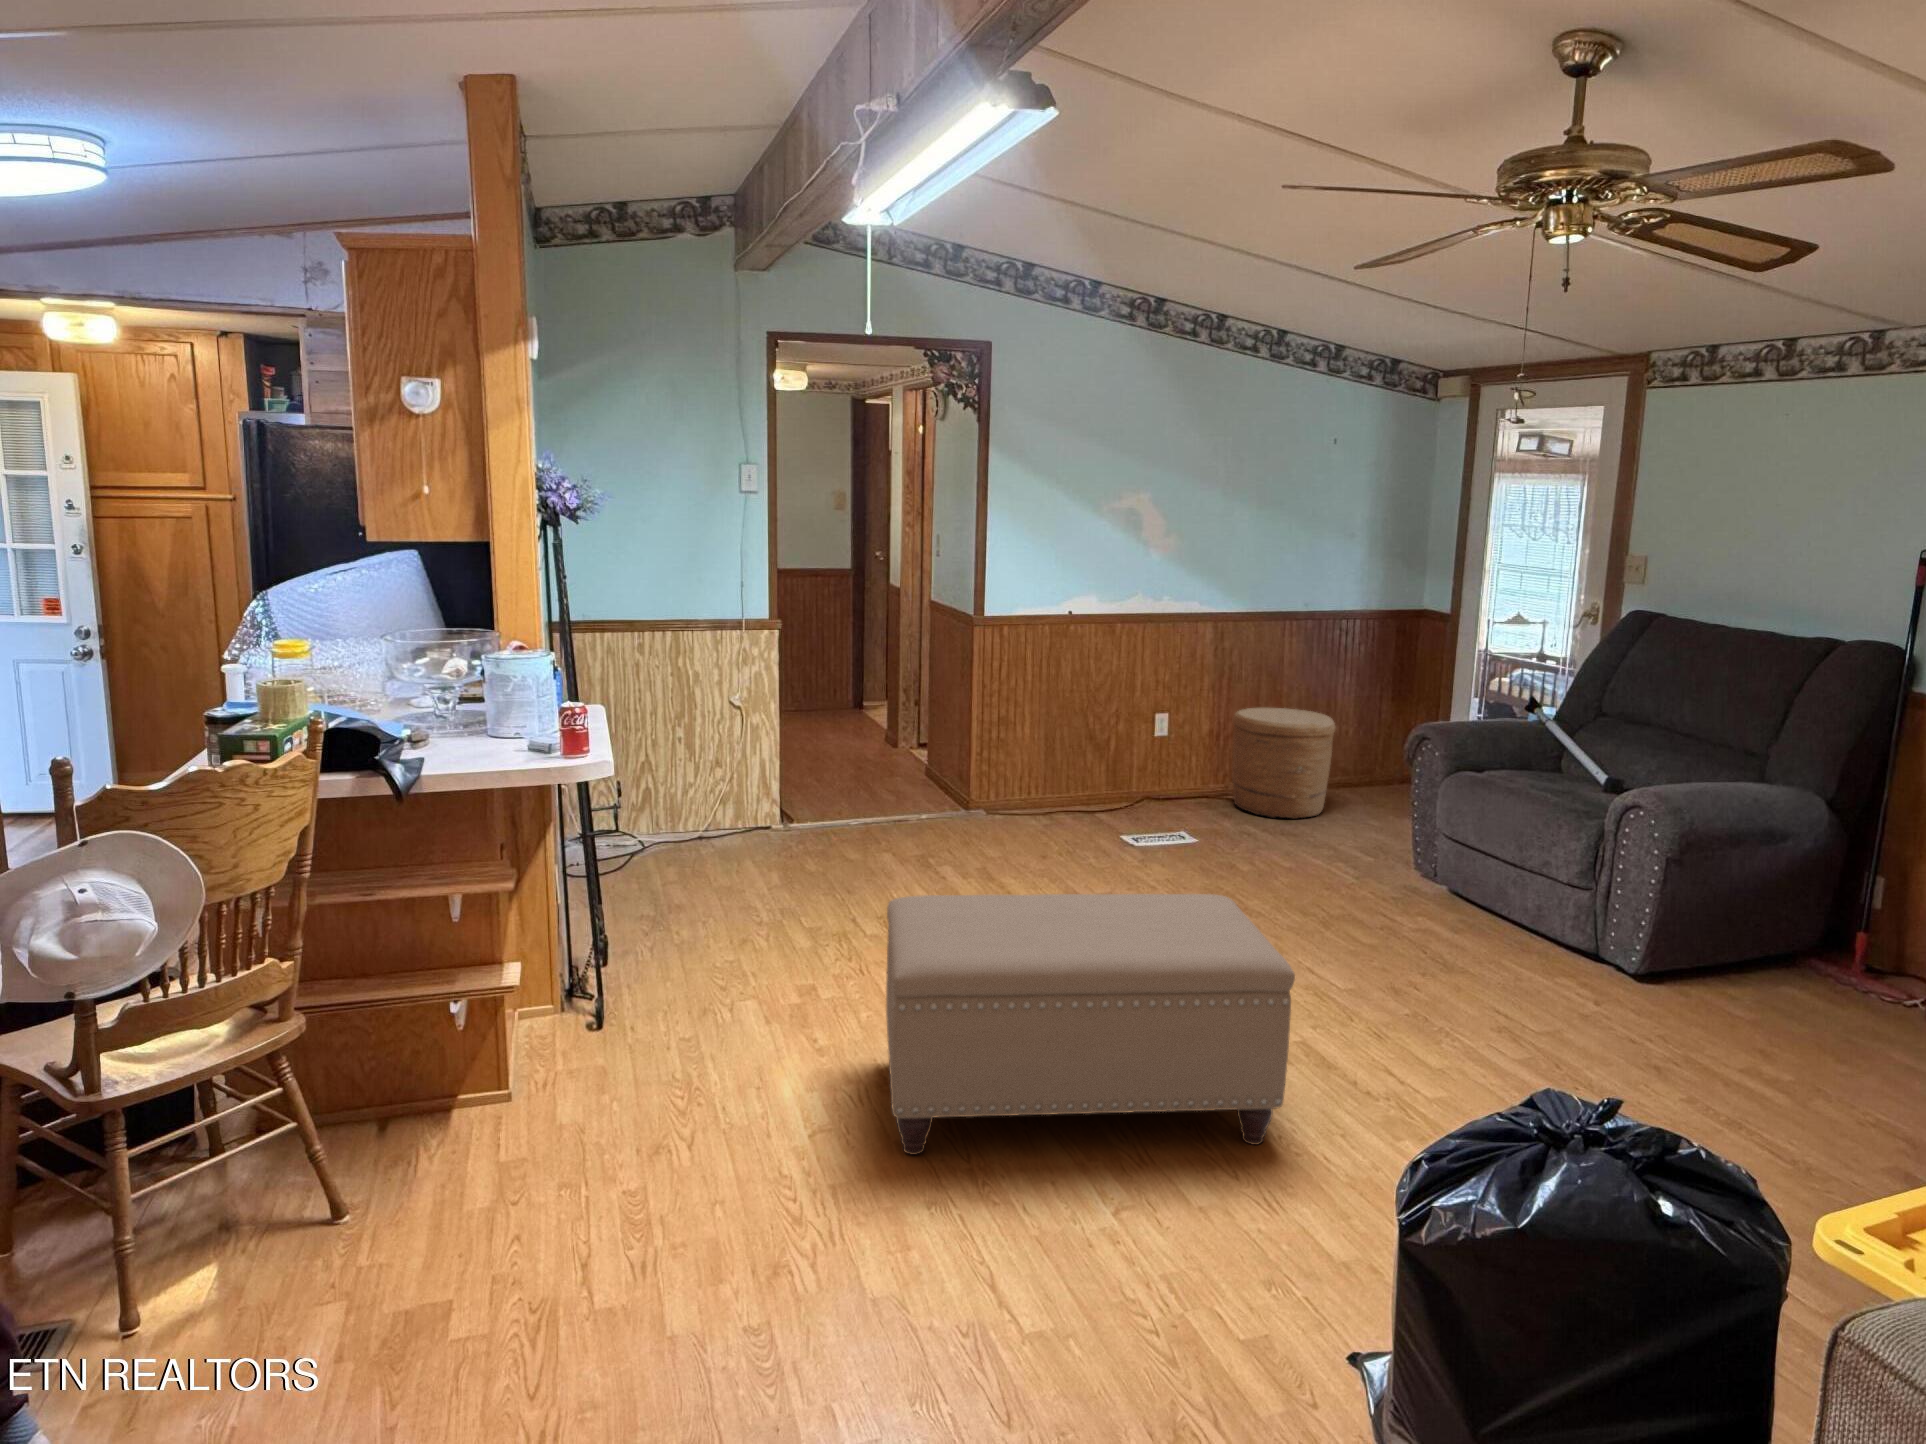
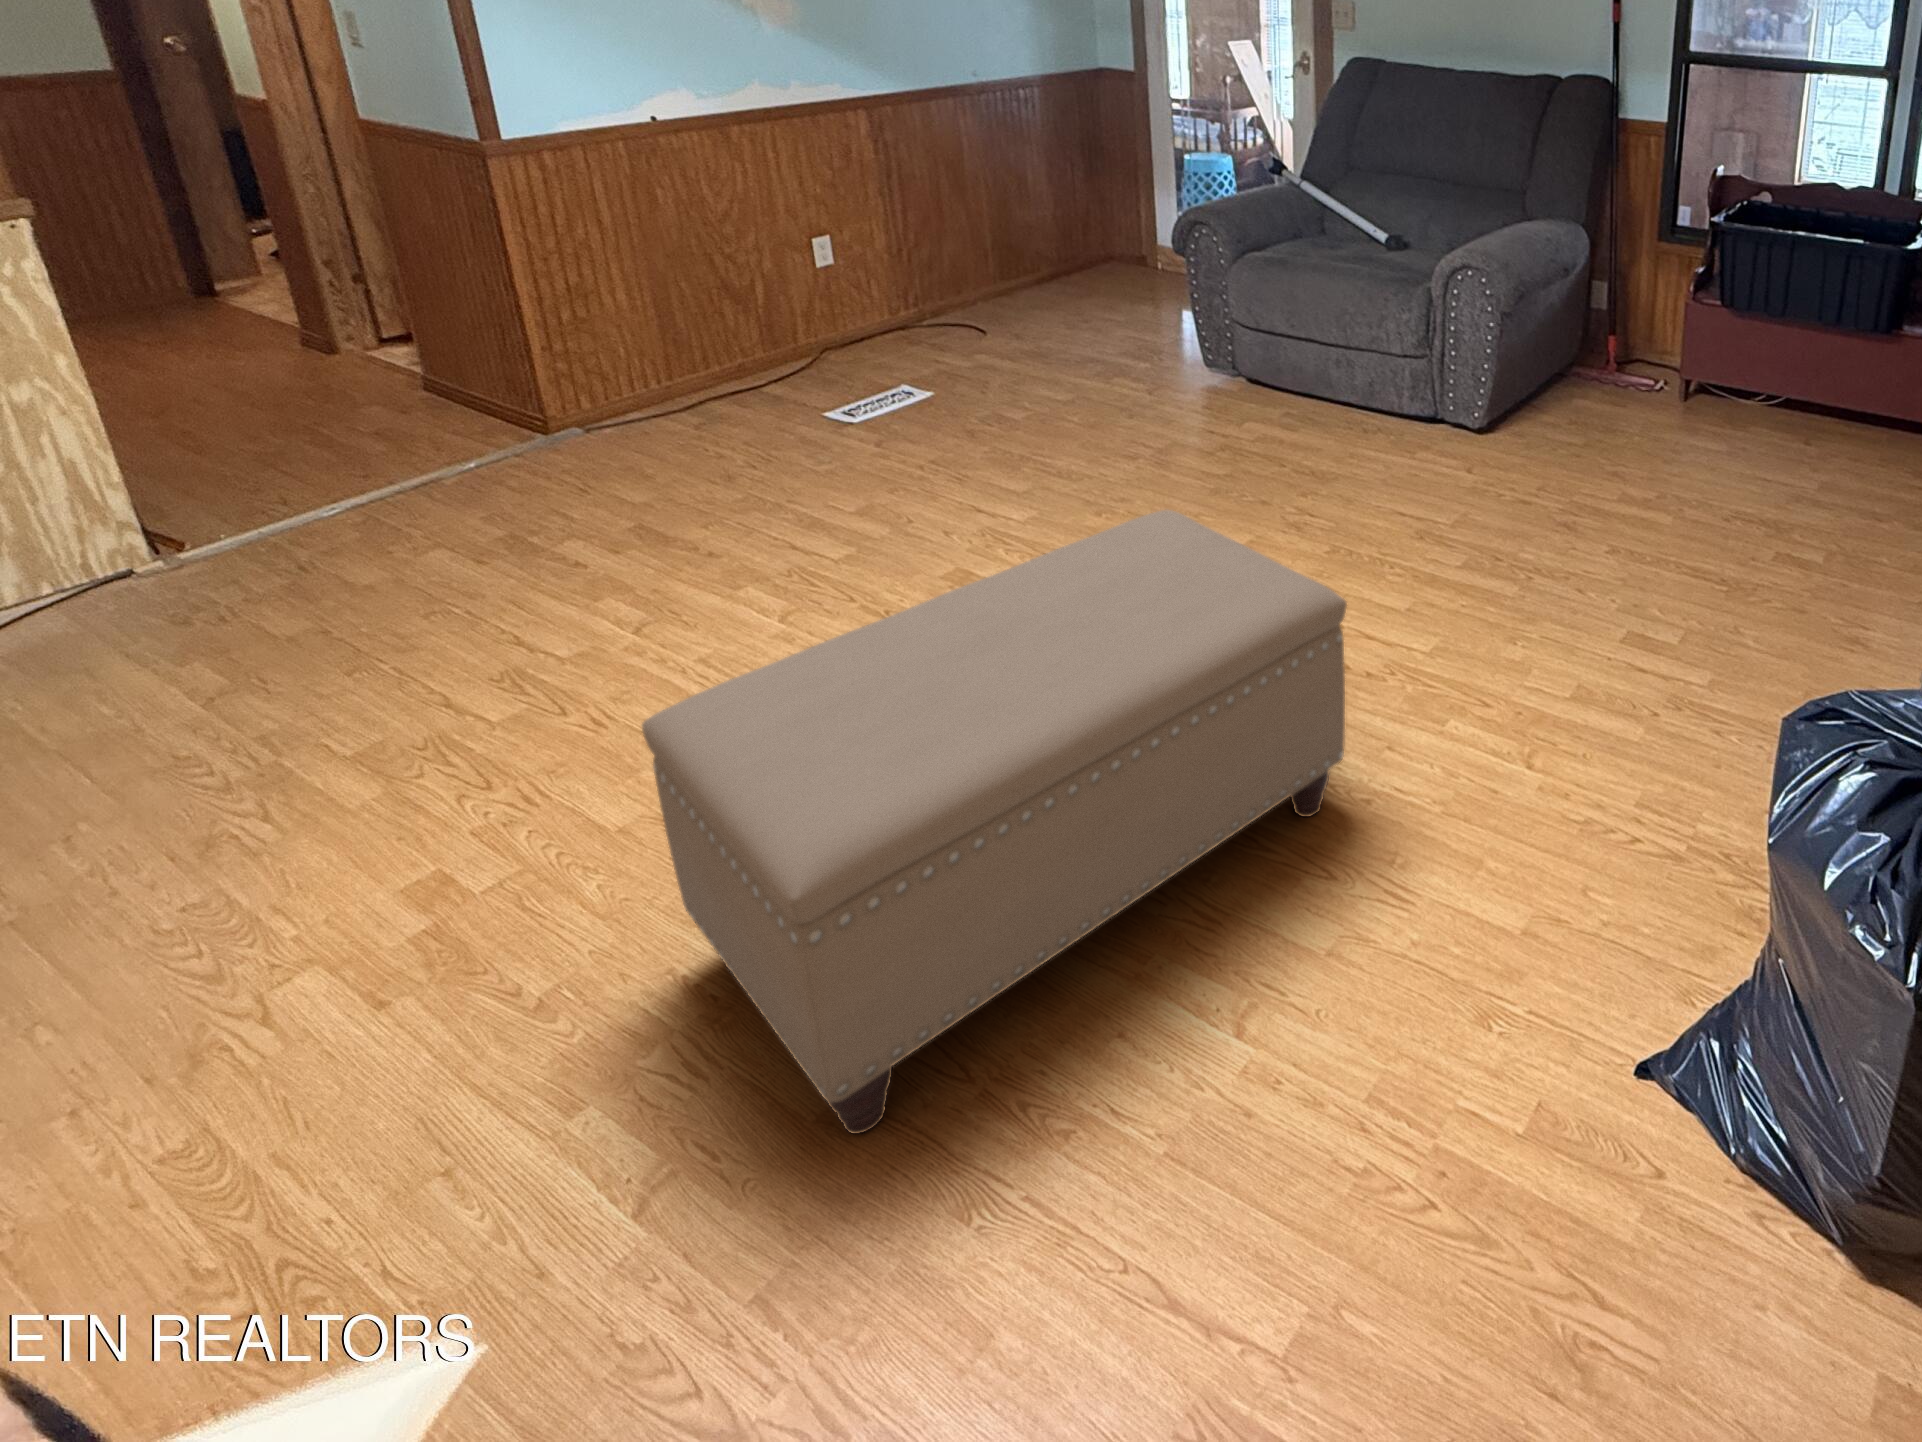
woven basket: present [1232,708,1336,819] -> none [924,204,1057,340]

